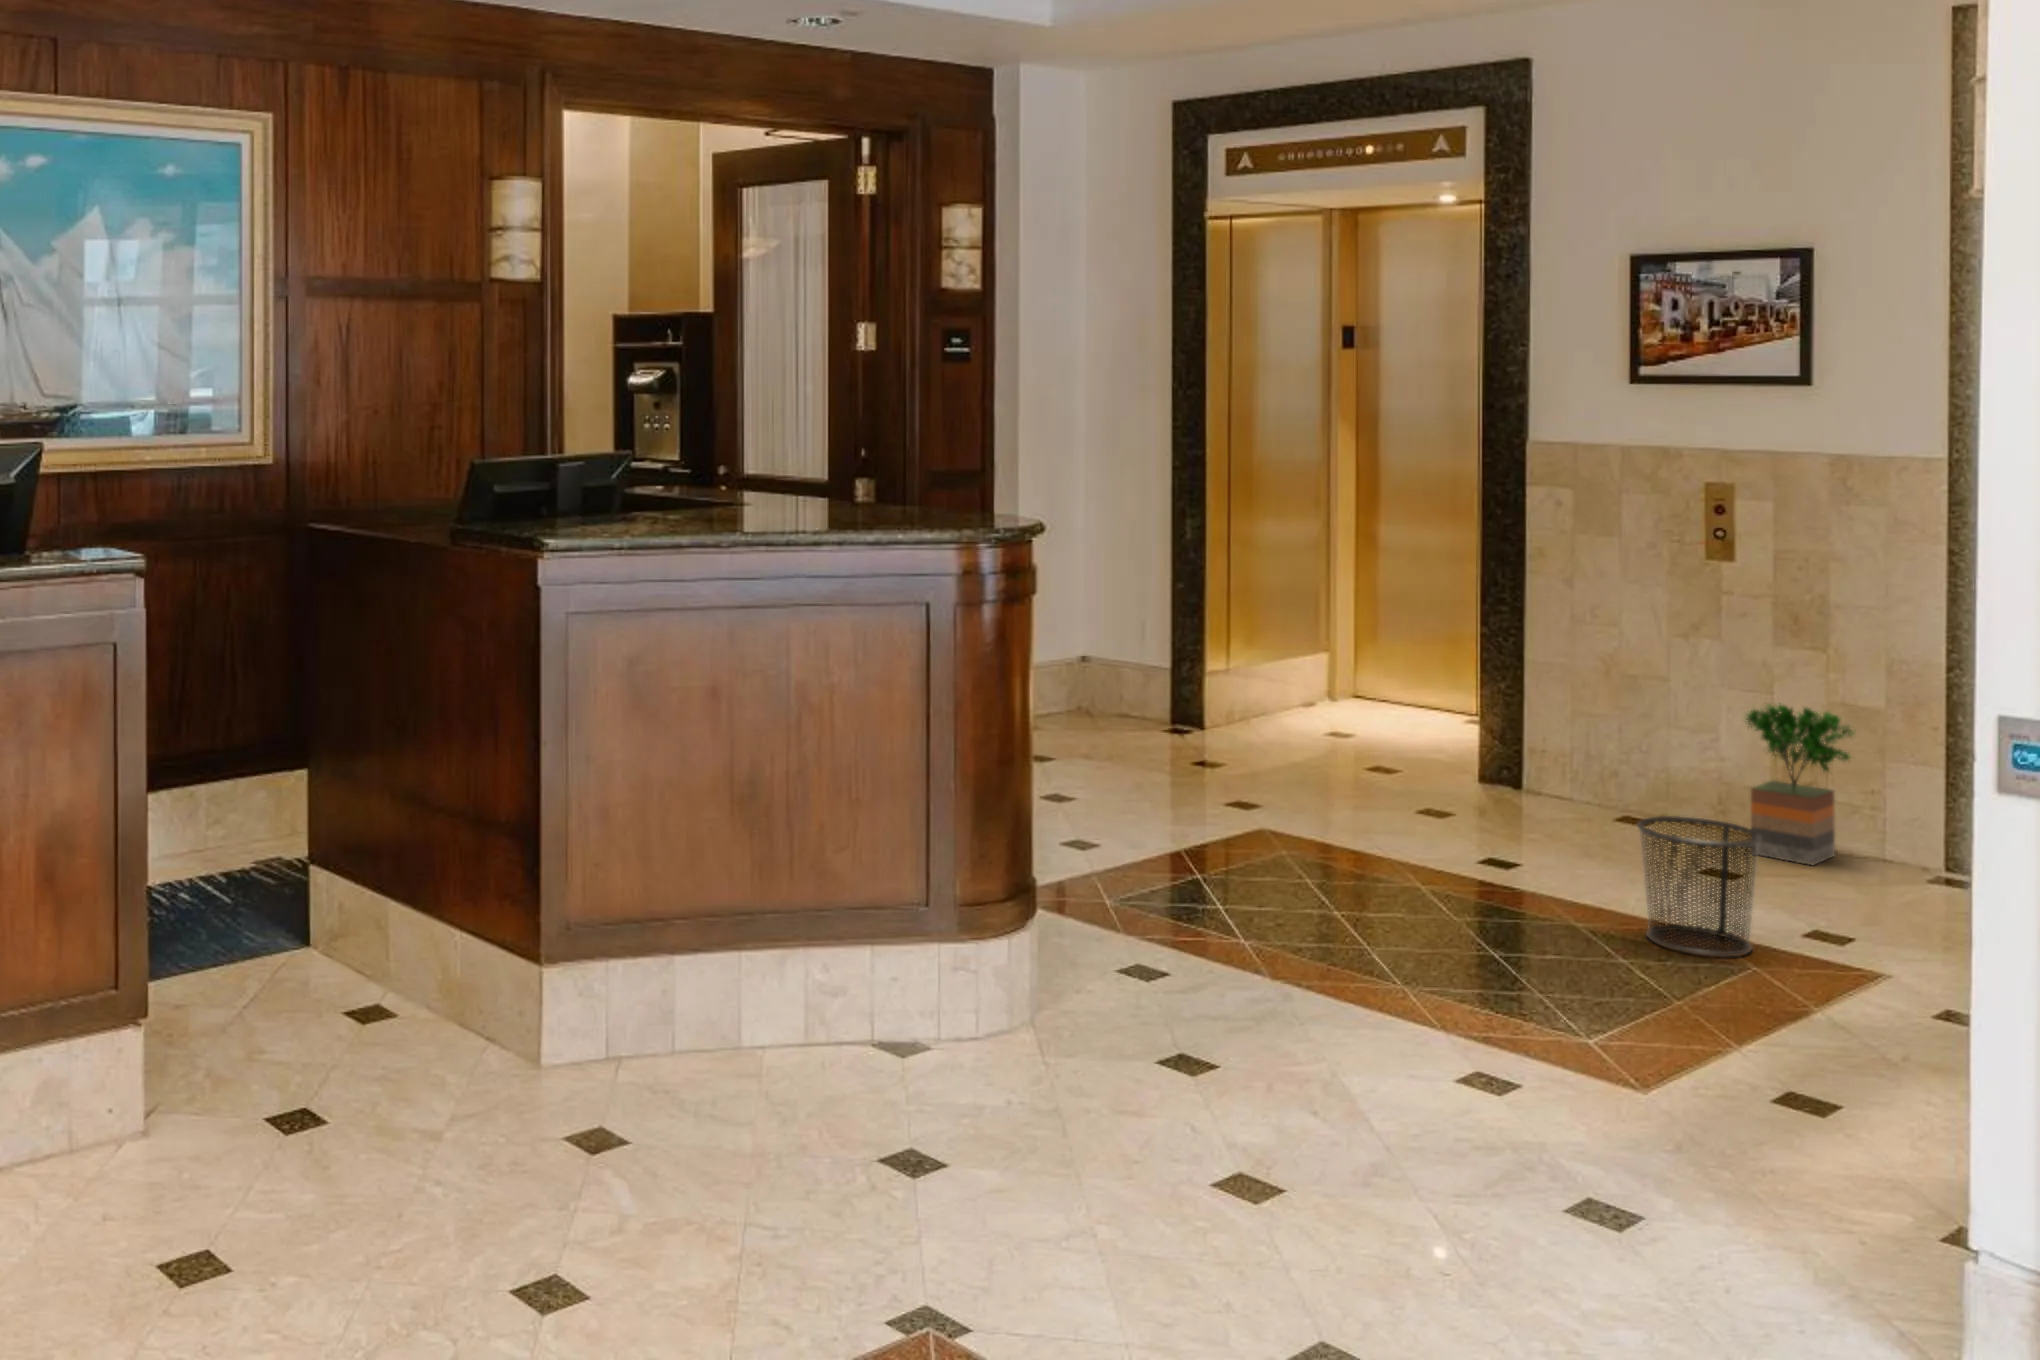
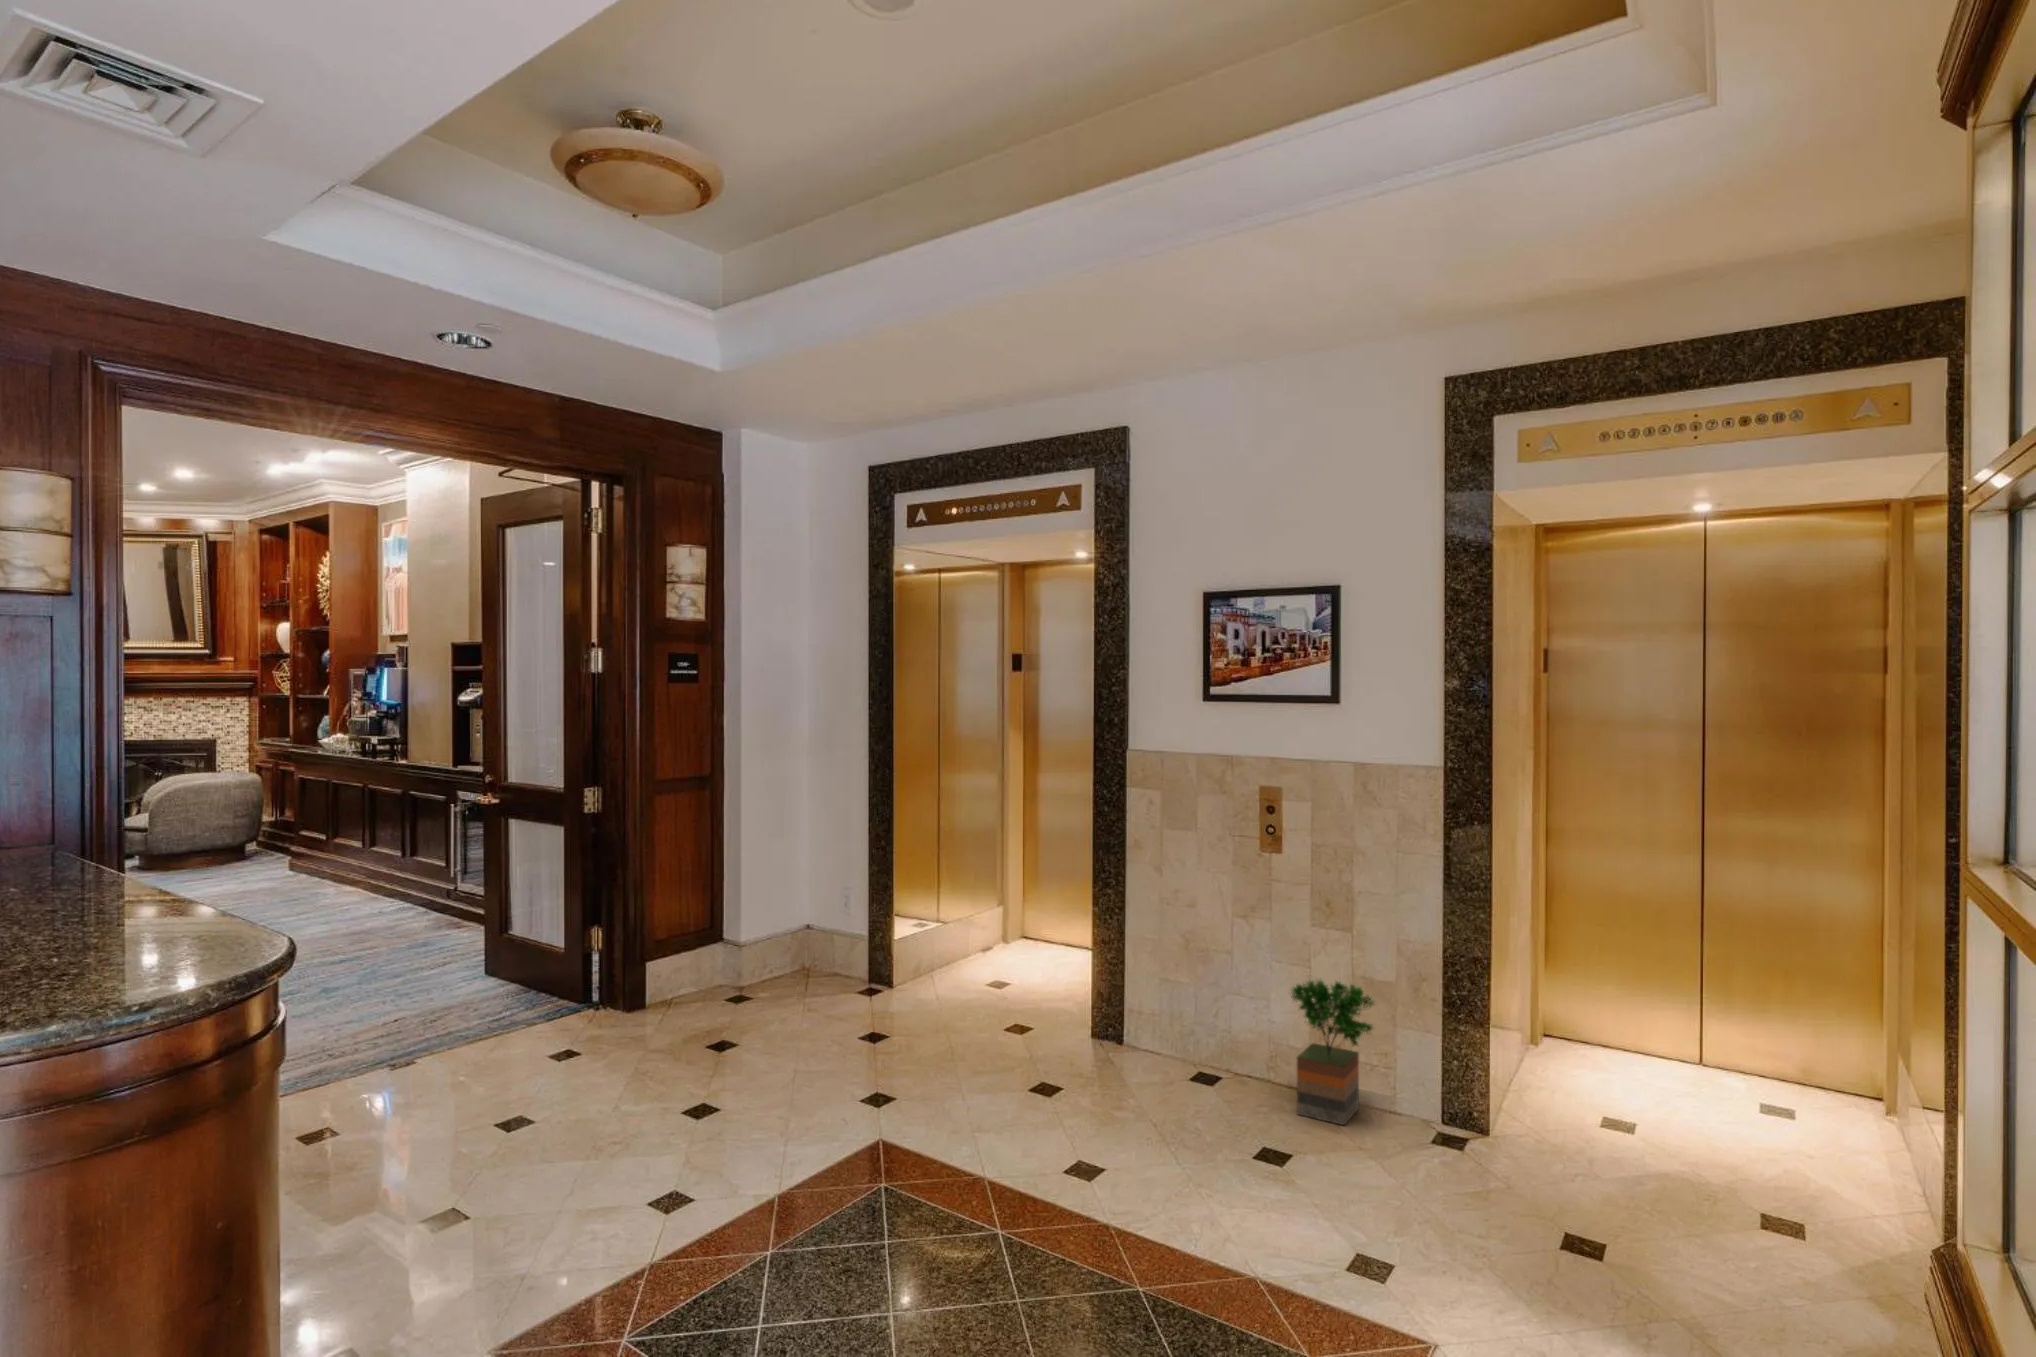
waste bin: present [1637,816,1762,957] -> none [1204,1146,1316,1312]

